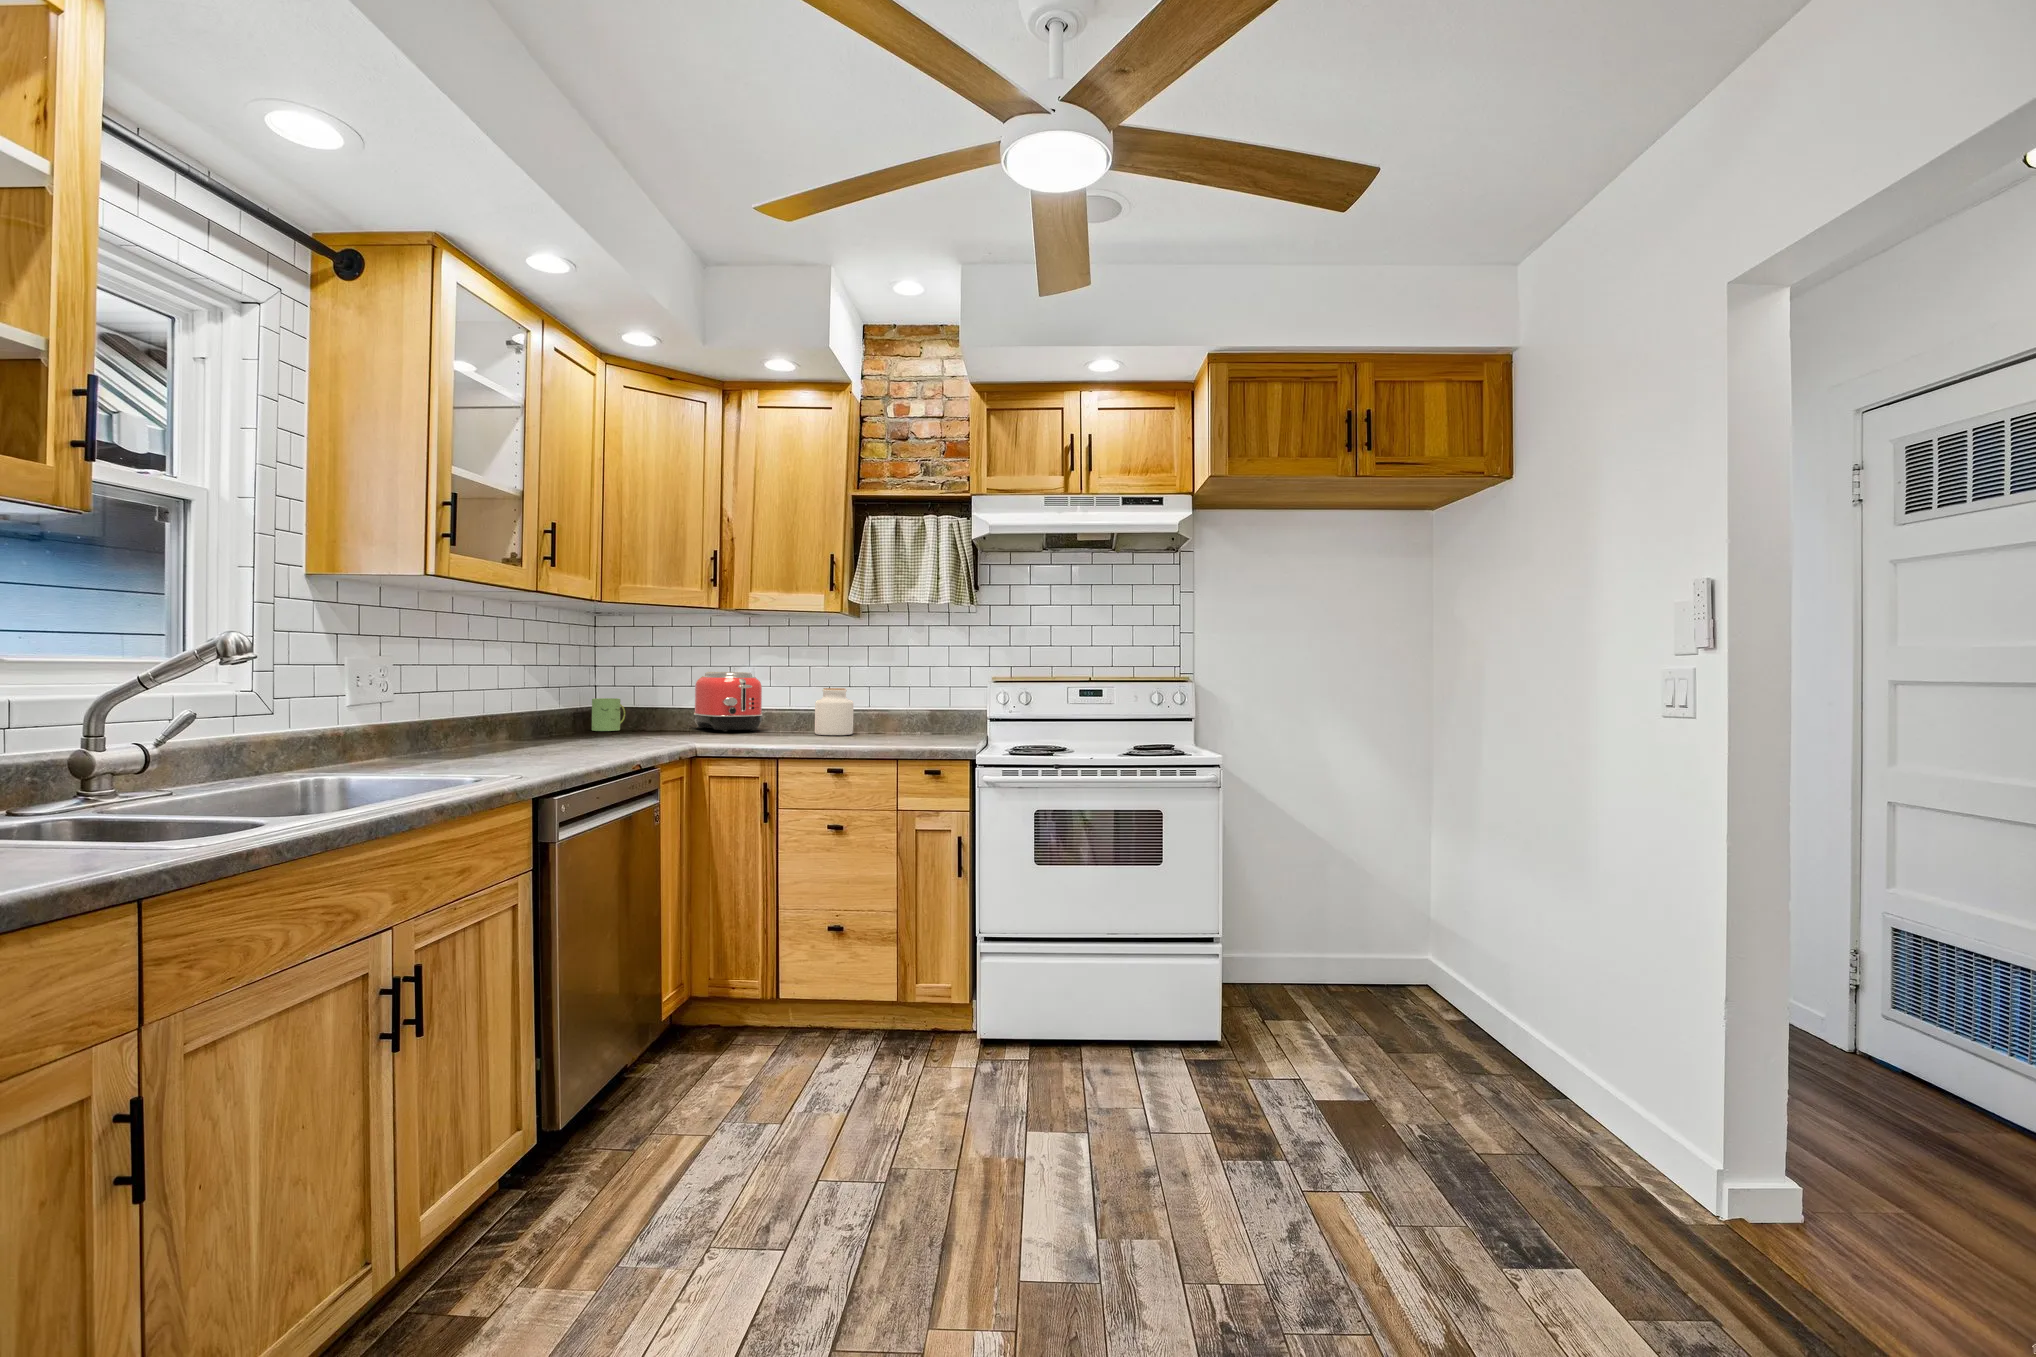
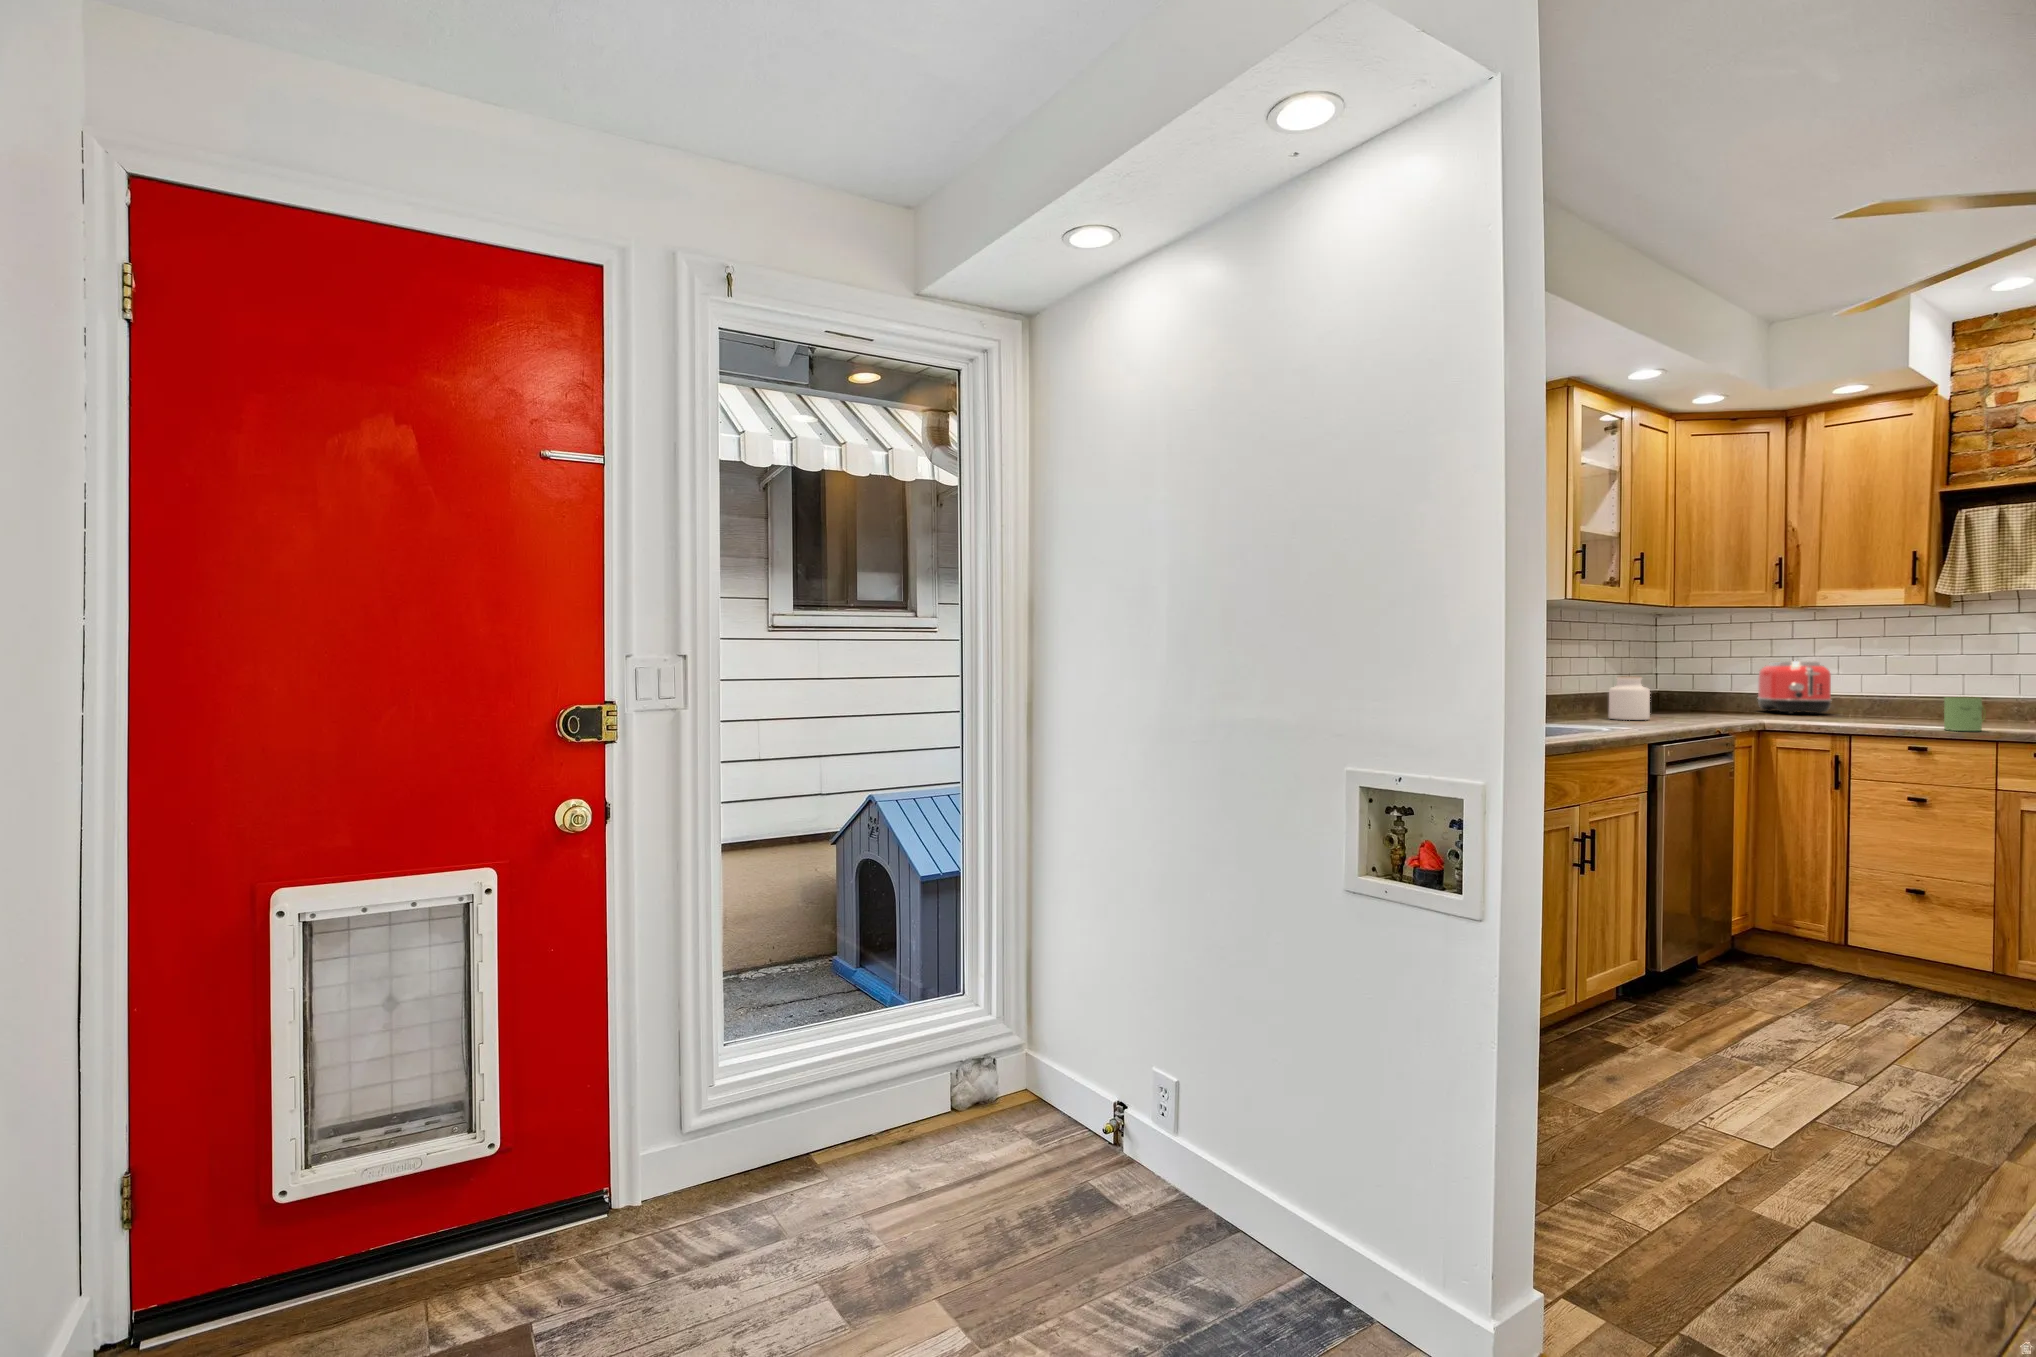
jar: present [815,688,853,735] -> present [1609,677,1650,720]
mug: present [592,698,625,731] -> present [1944,697,1986,731]

